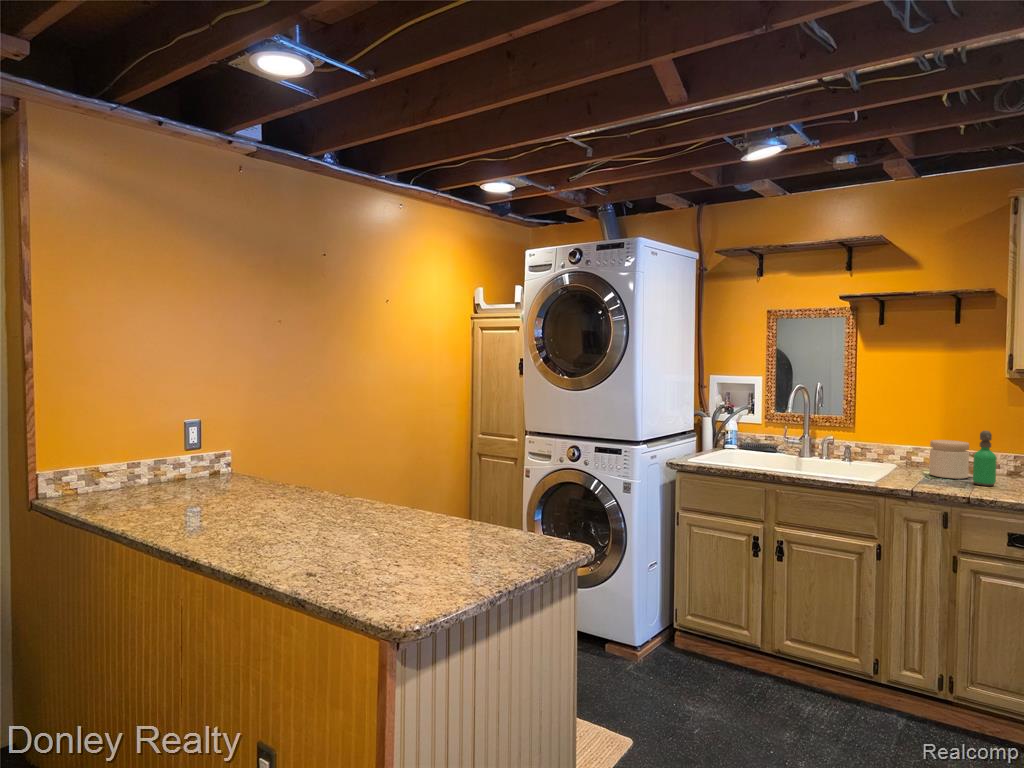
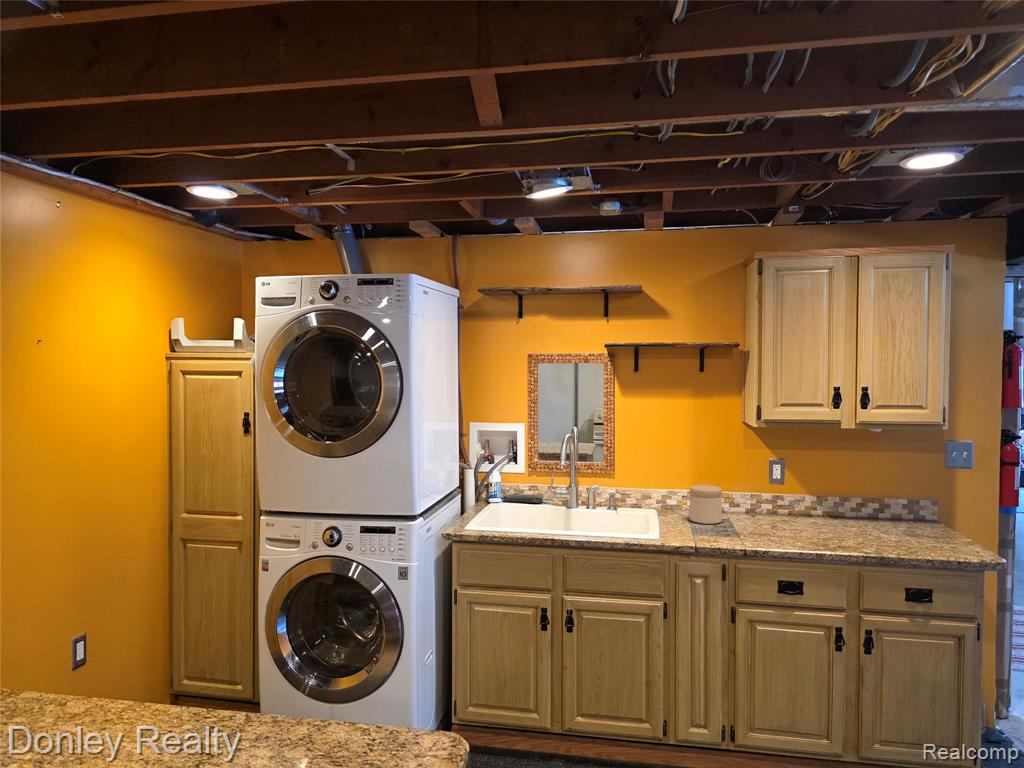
soap dispenser: present [973,431,997,486] -> none [732,479,751,531]

